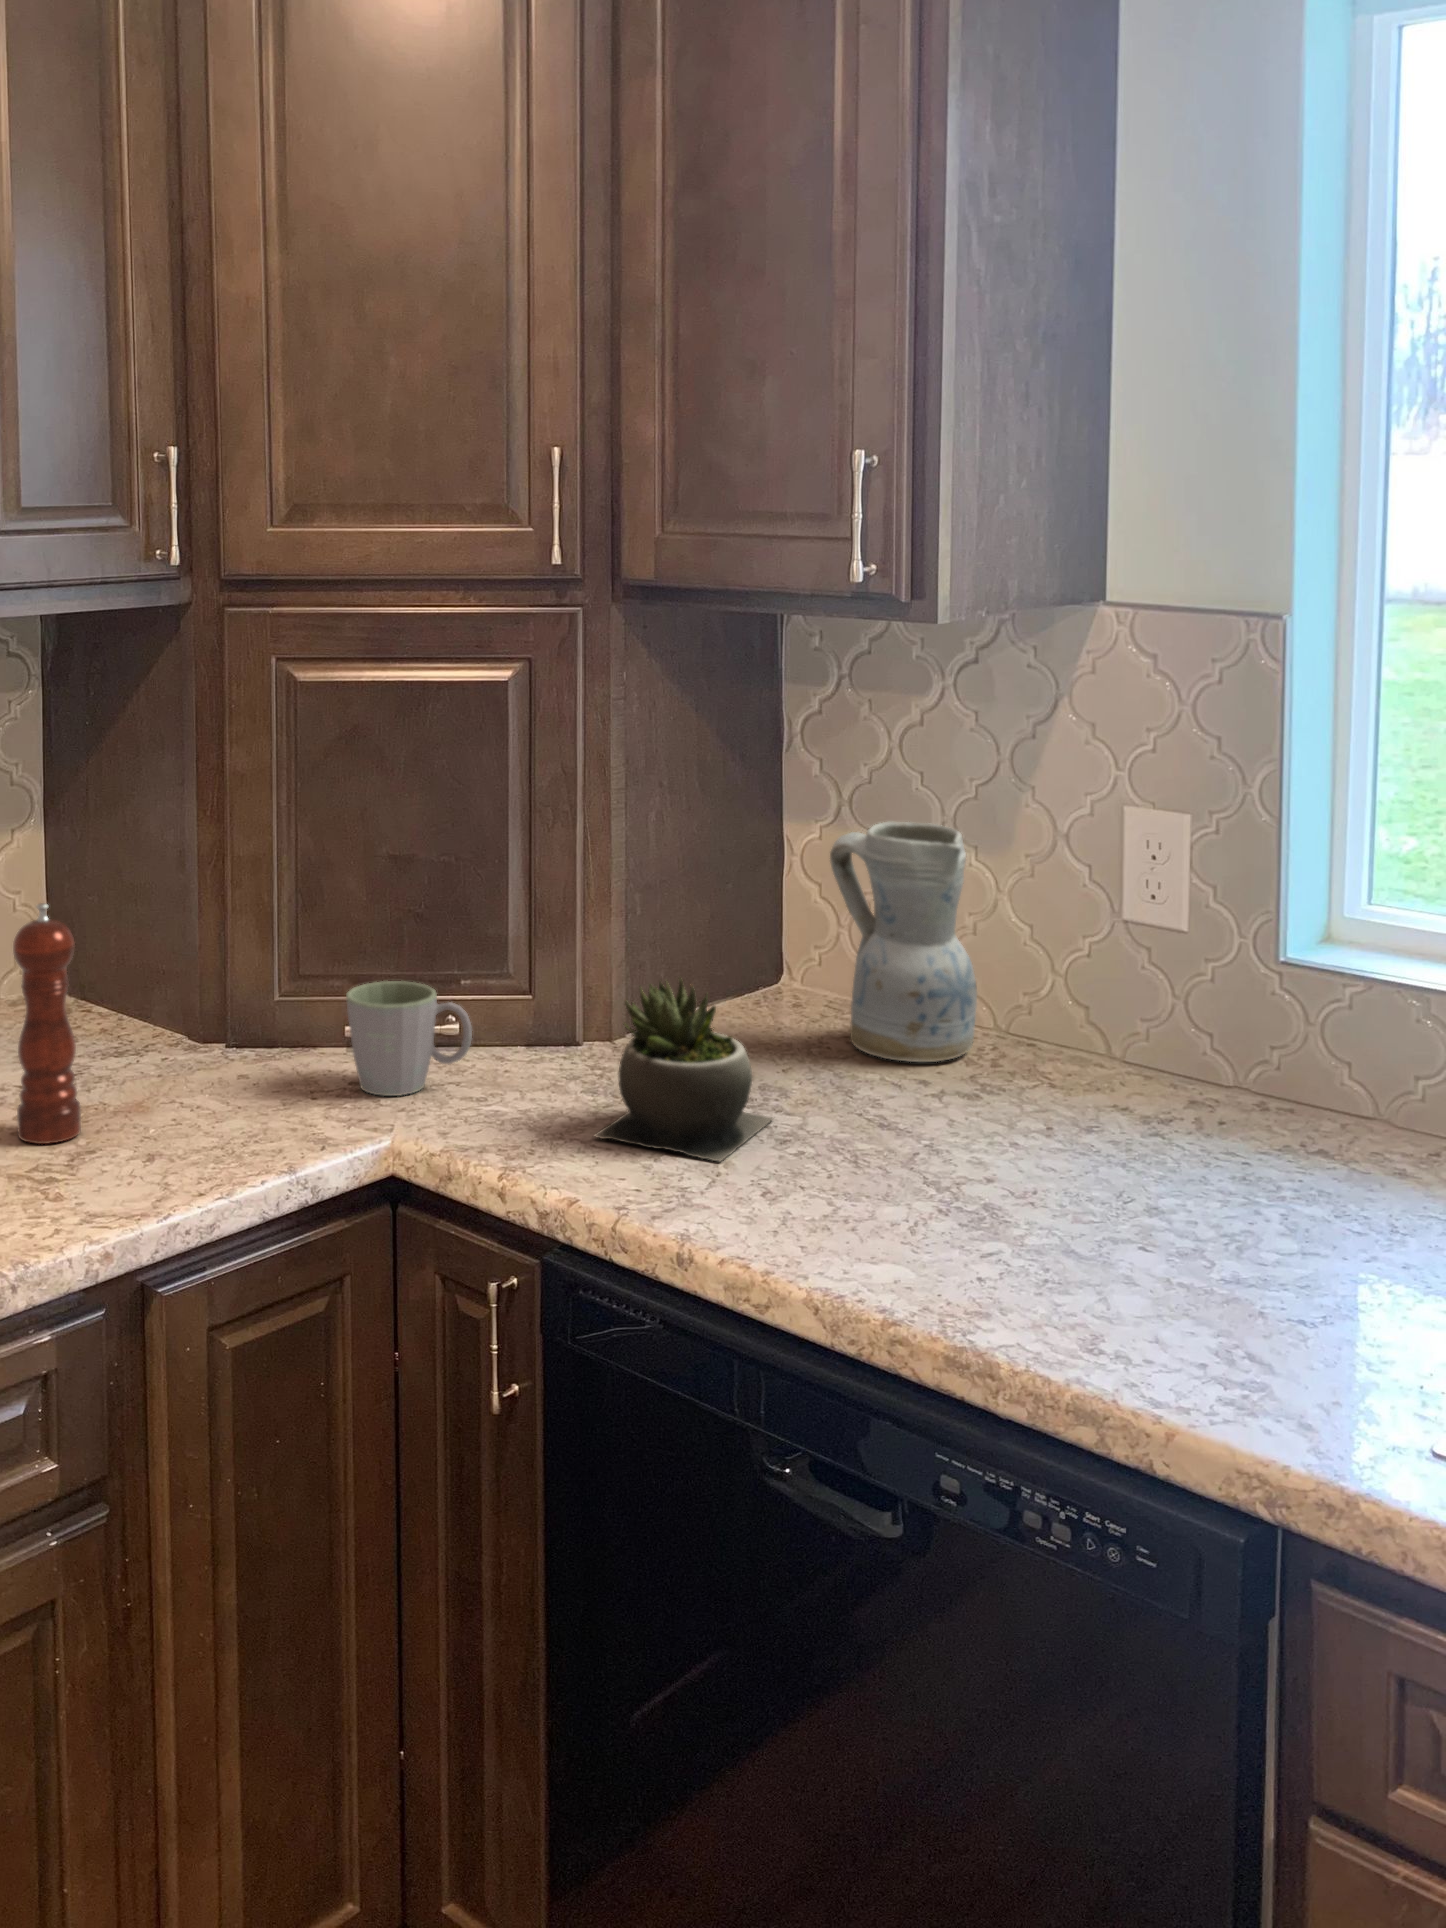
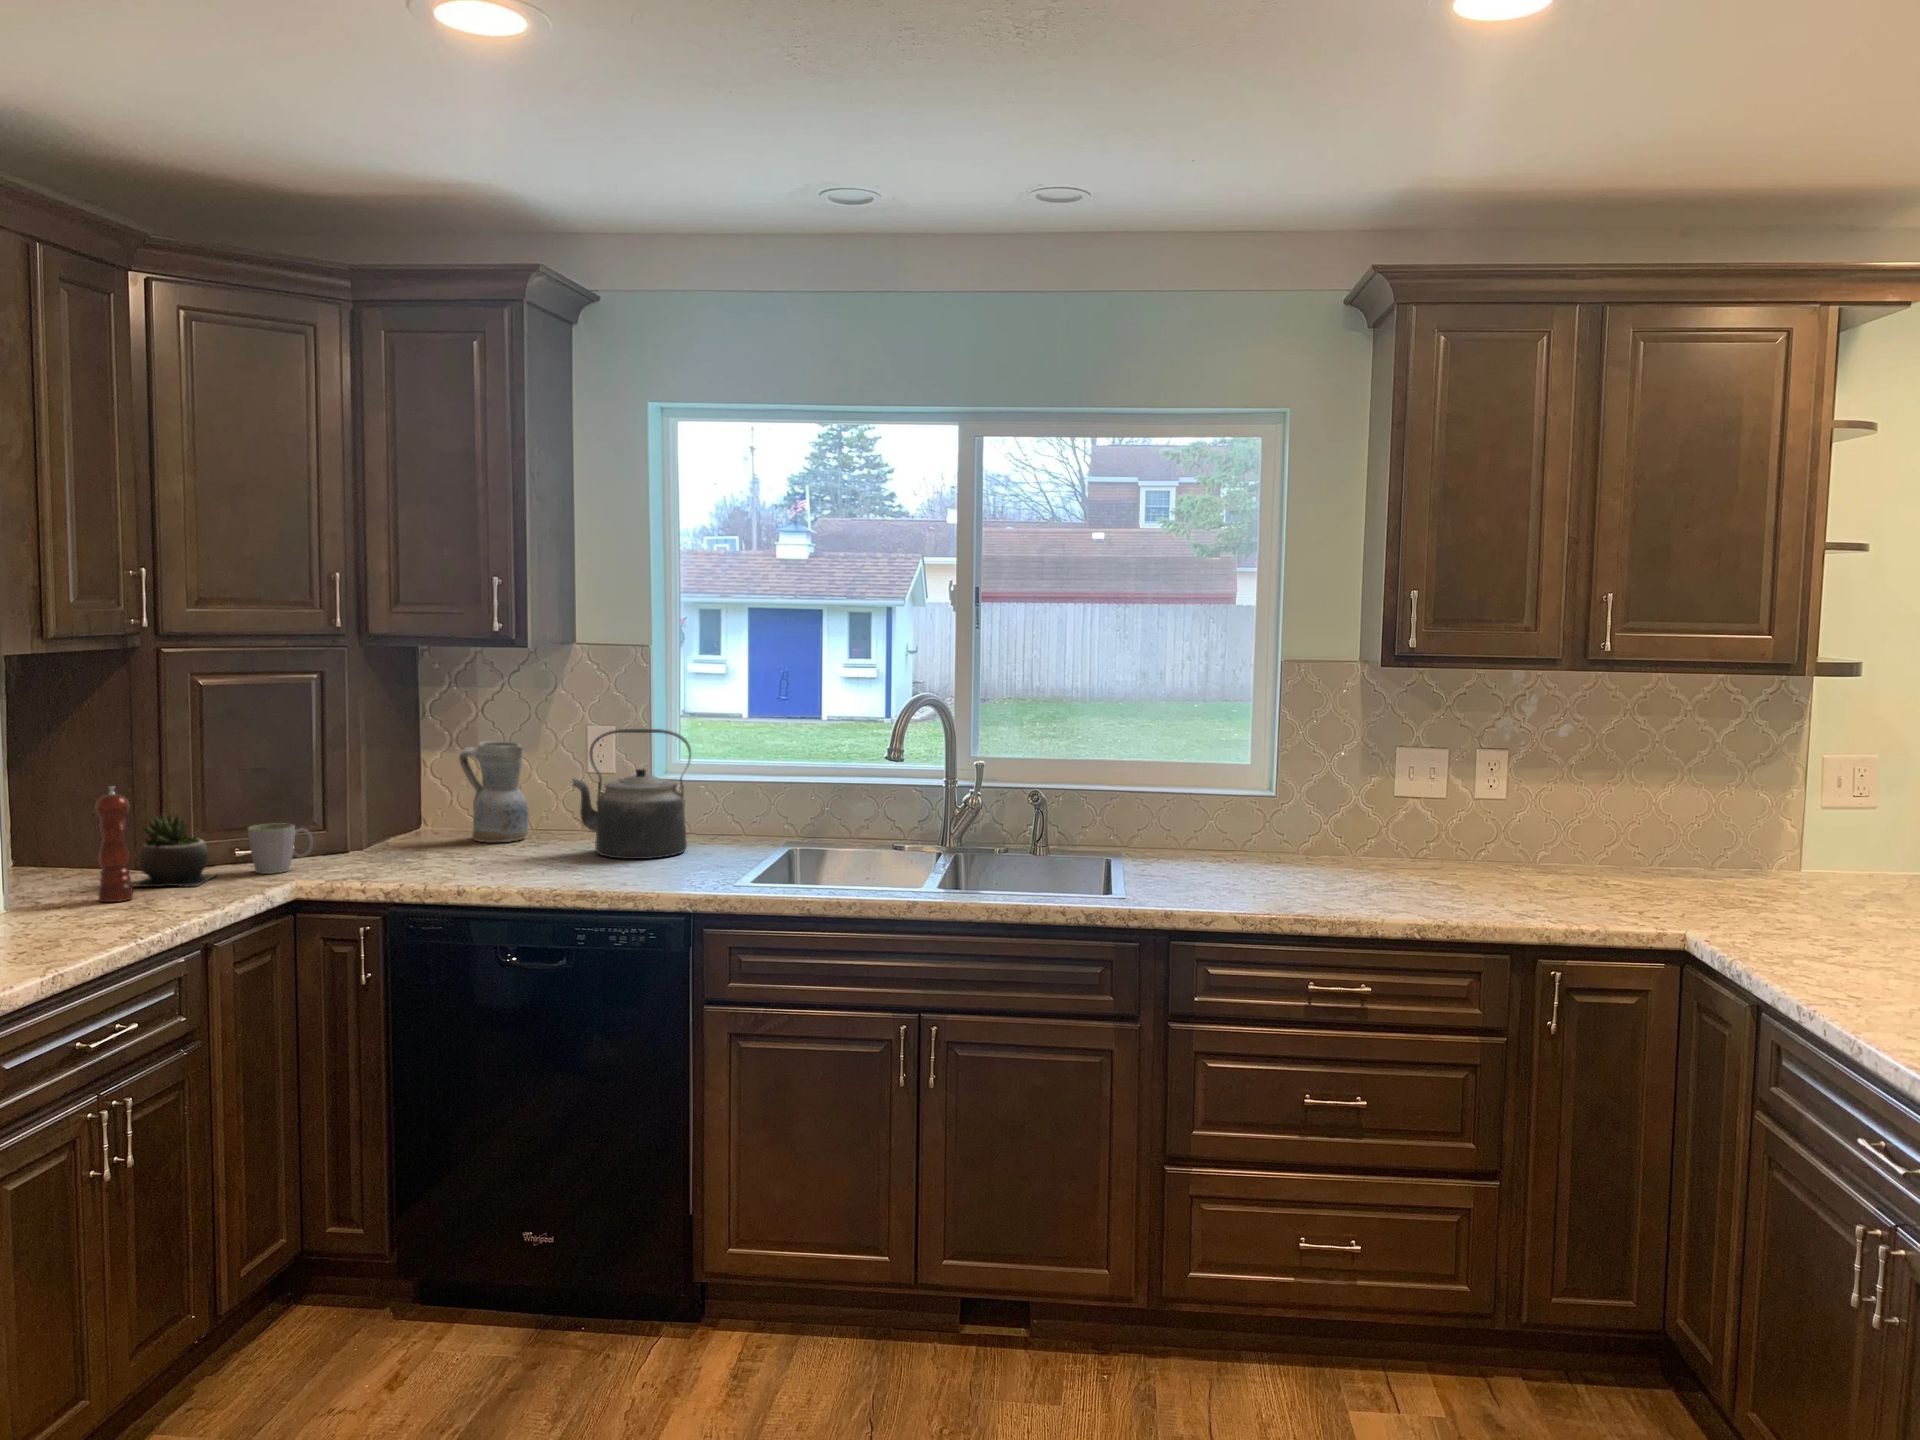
kettle: none [1041,844,1368,1213] -> present [572,729,691,859]
succulent plant: present [593,979,773,1162] -> present [133,814,216,887]

